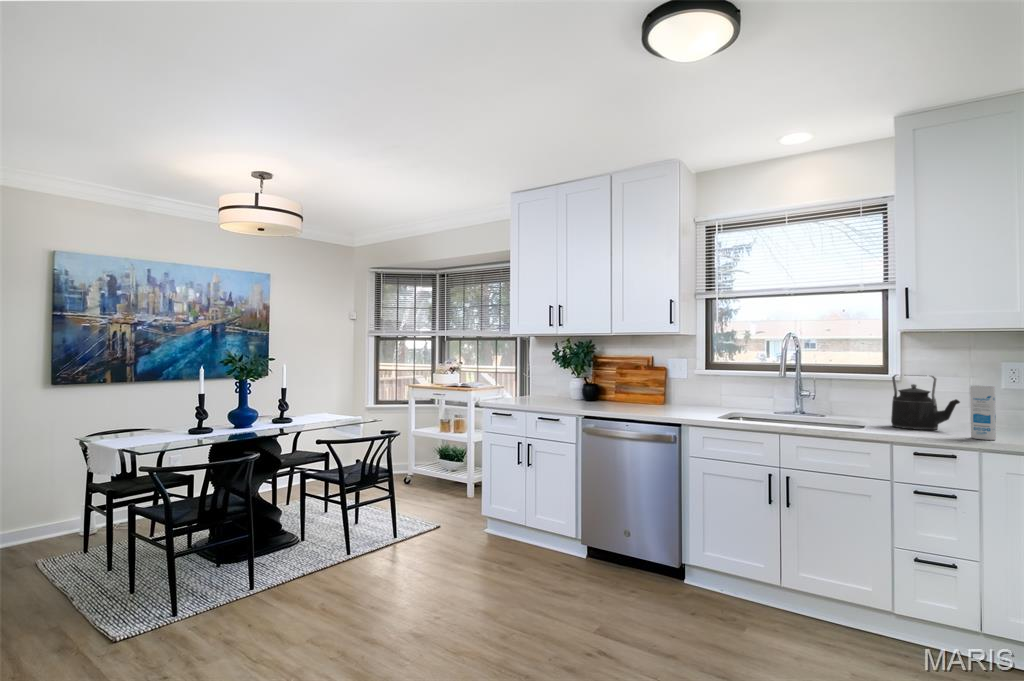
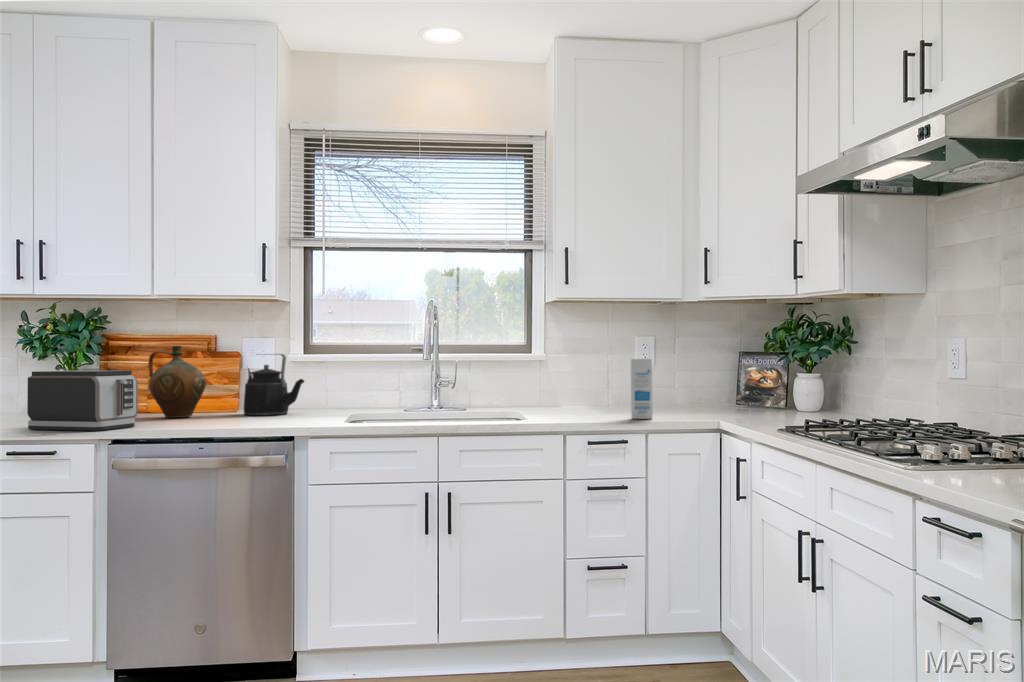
ceramic jug: none [614,363,645,405] -> present [149,346,206,418]
kettle: present [891,375,960,430] -> present [244,354,304,416]
toaster: none [553,376,602,410] -> present [27,370,138,431]

